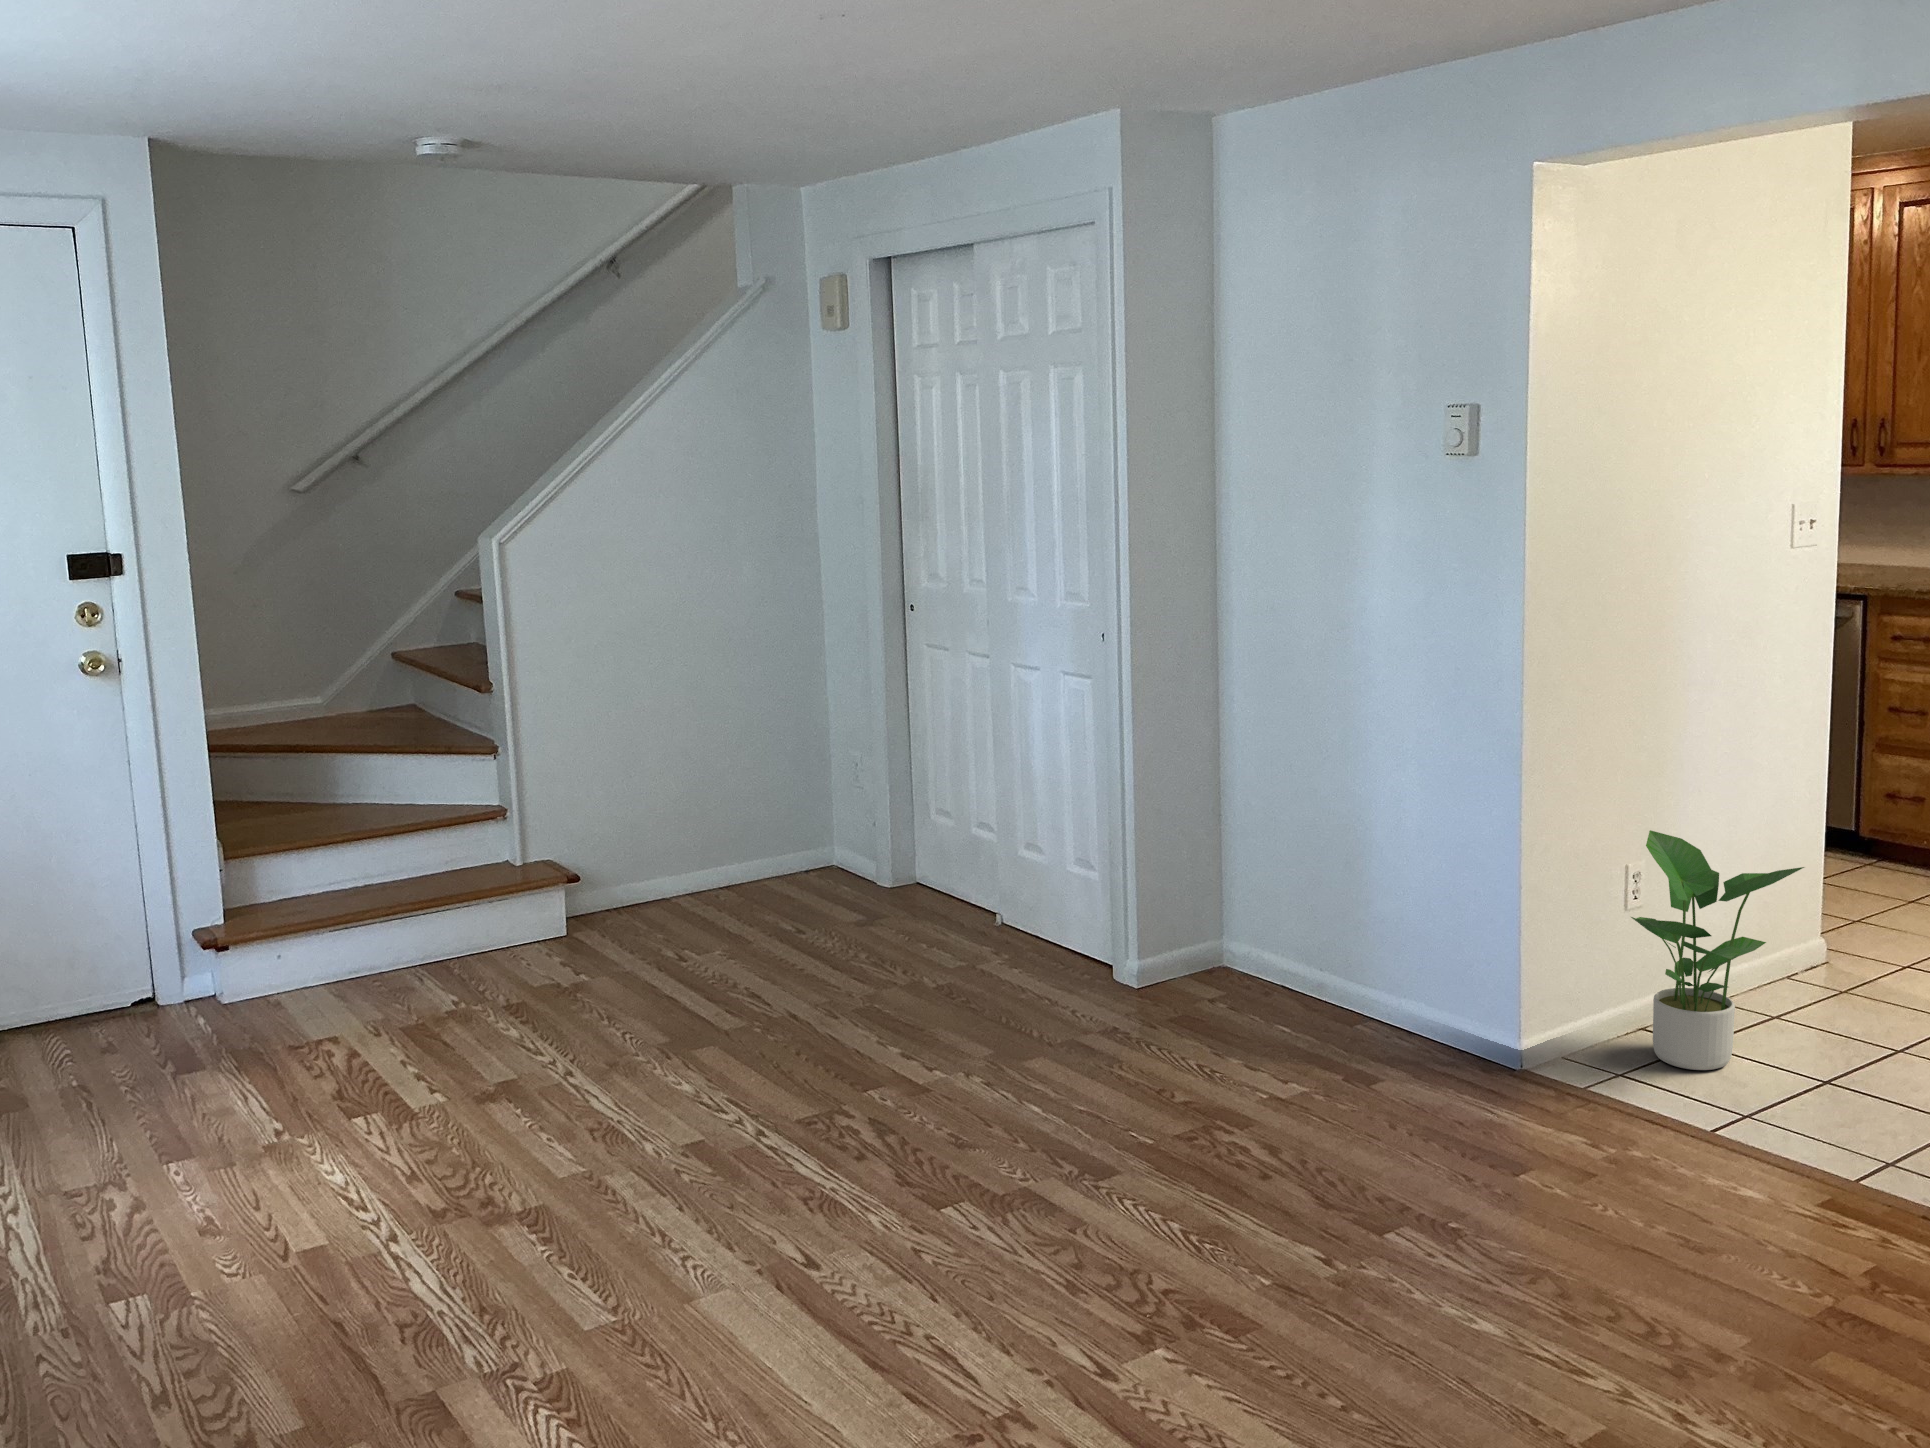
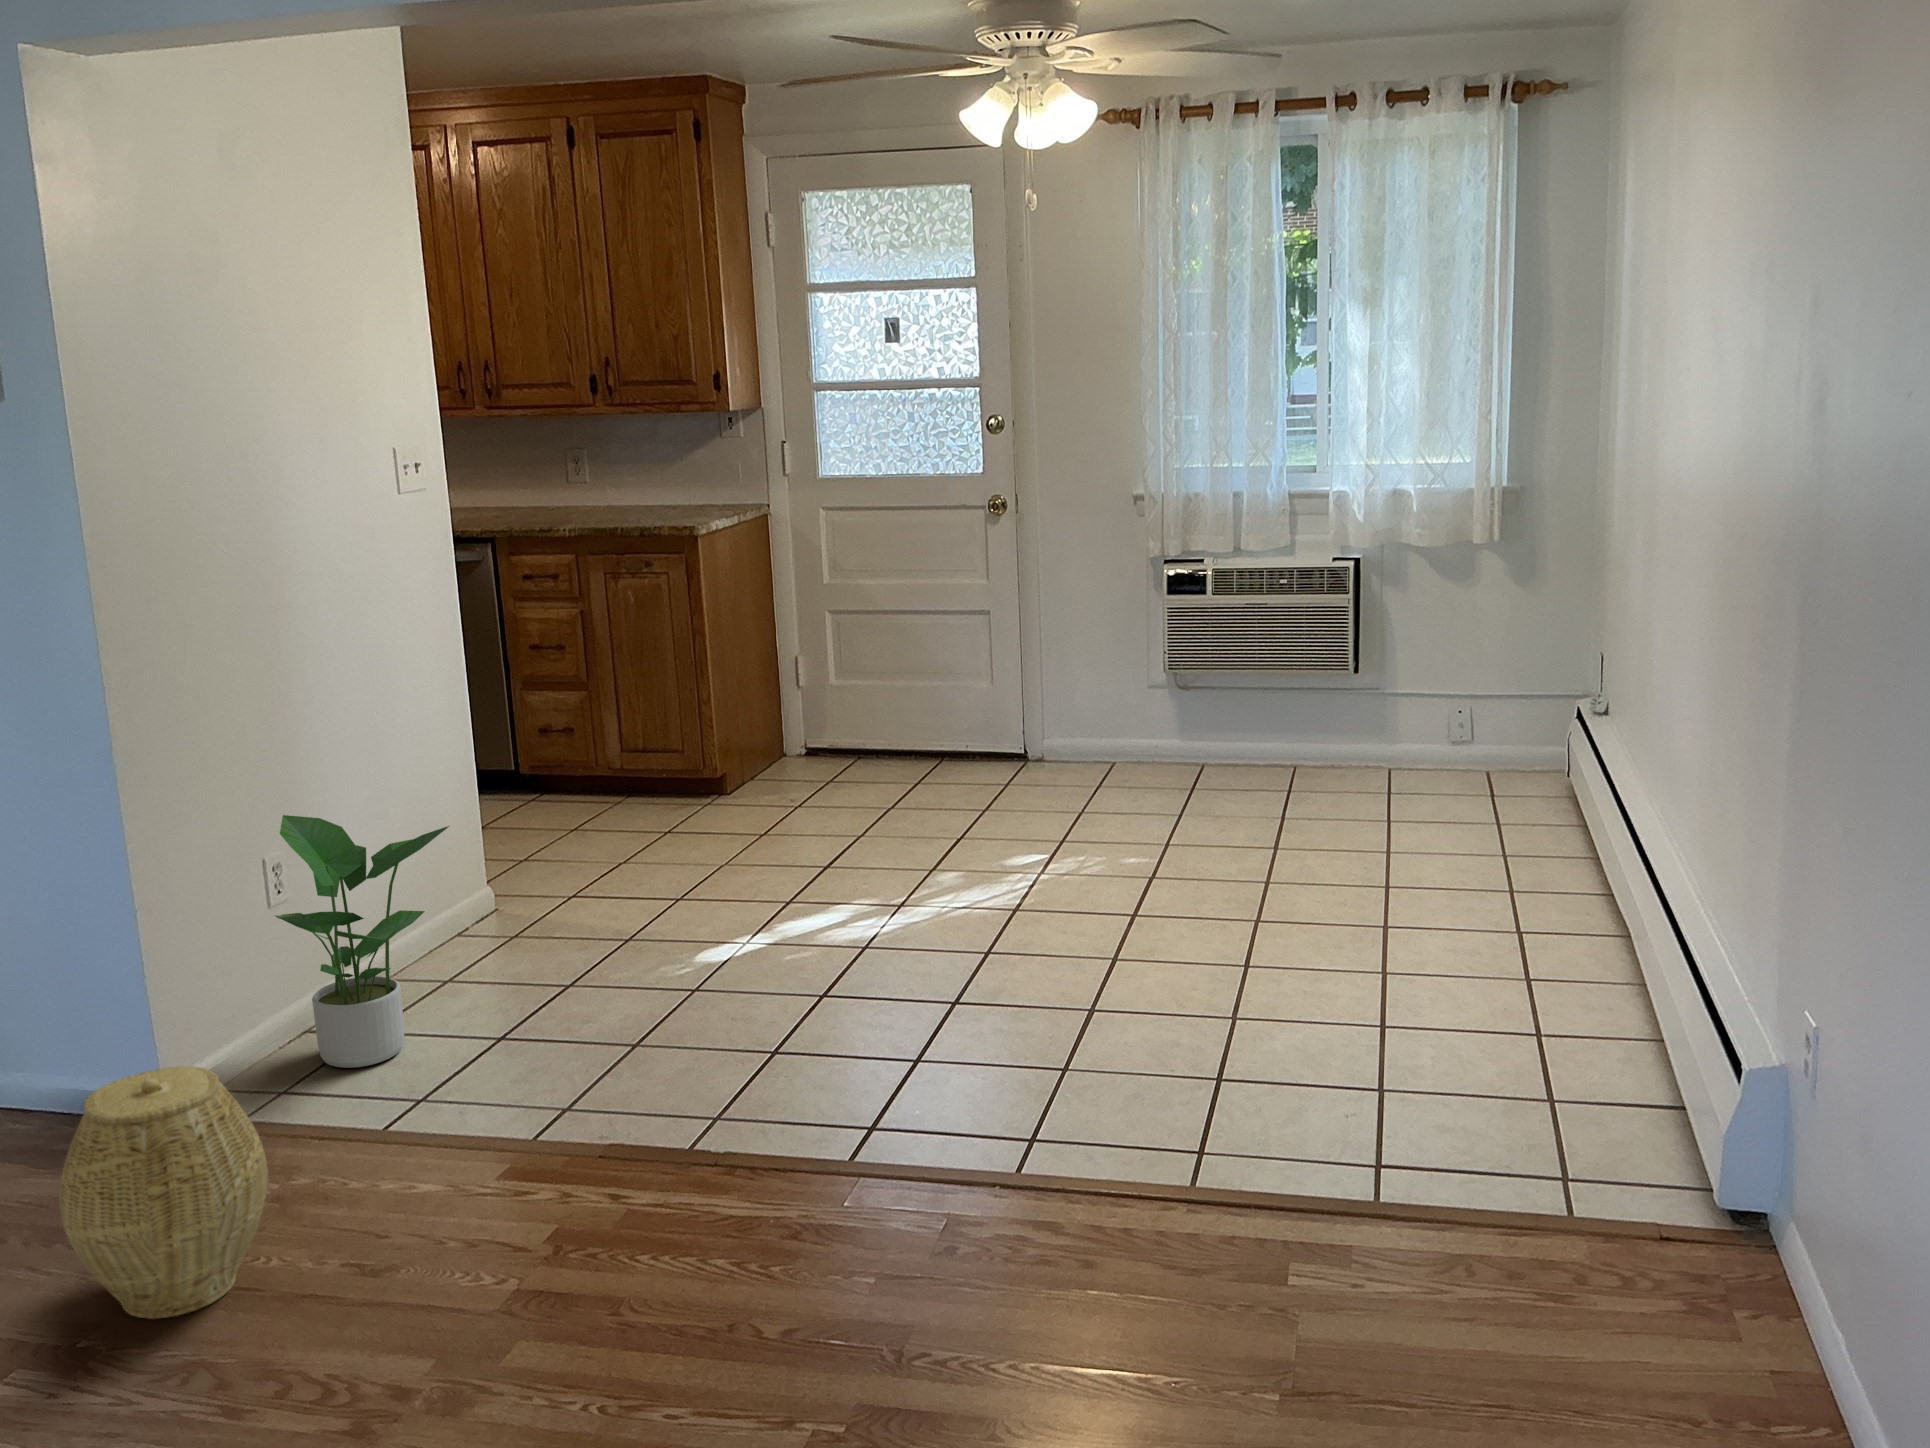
woven basket: none [1454,1019,1615,1226] -> present [59,1066,268,1319]

